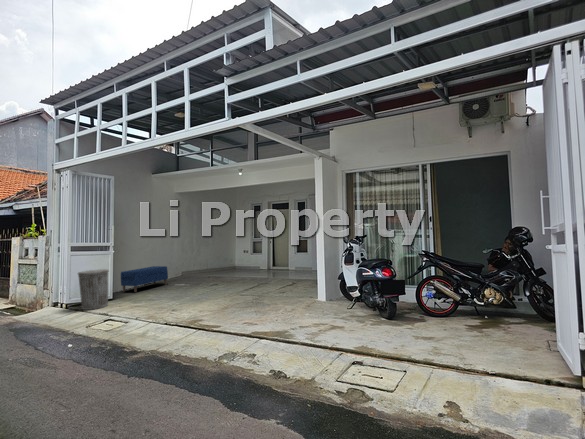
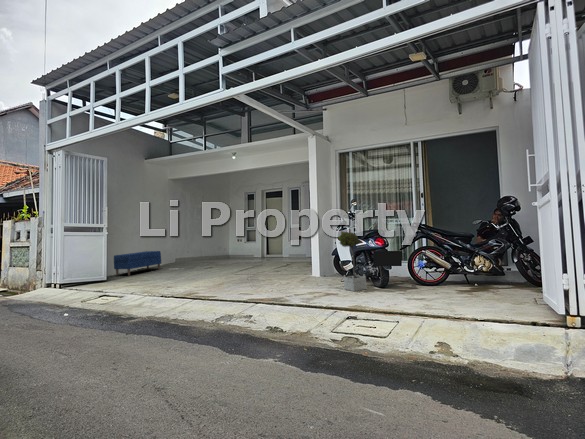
potted tree: none [344,260,373,323] -> present [338,231,367,291]
trash can: present [78,269,109,310] -> none [71,250,102,289]

